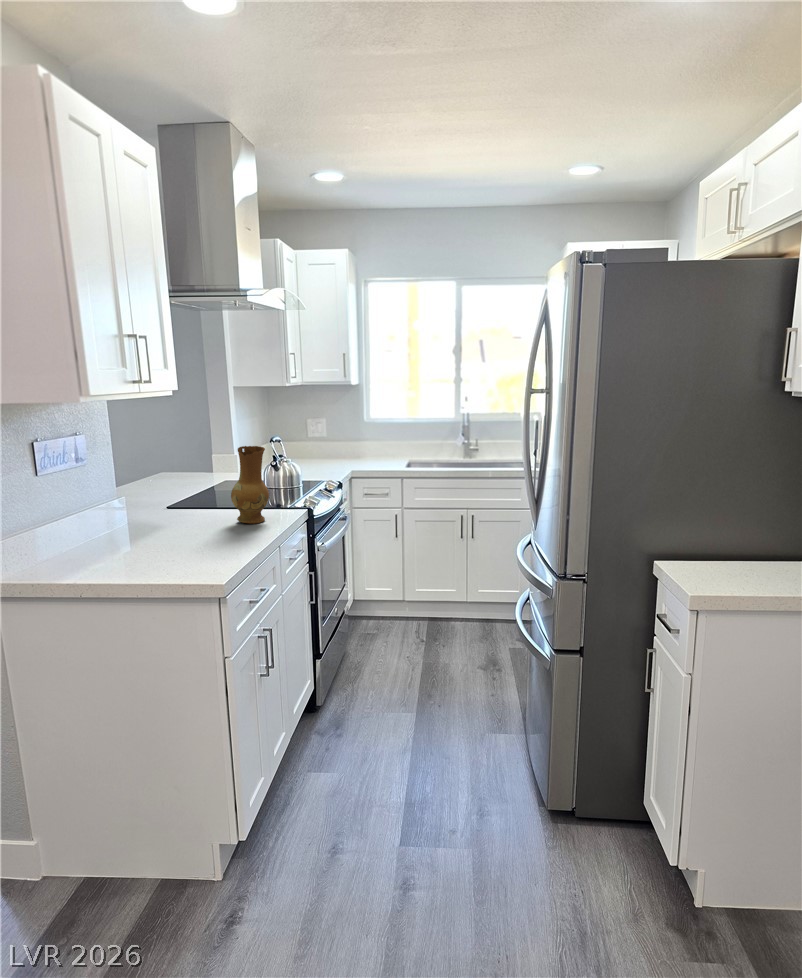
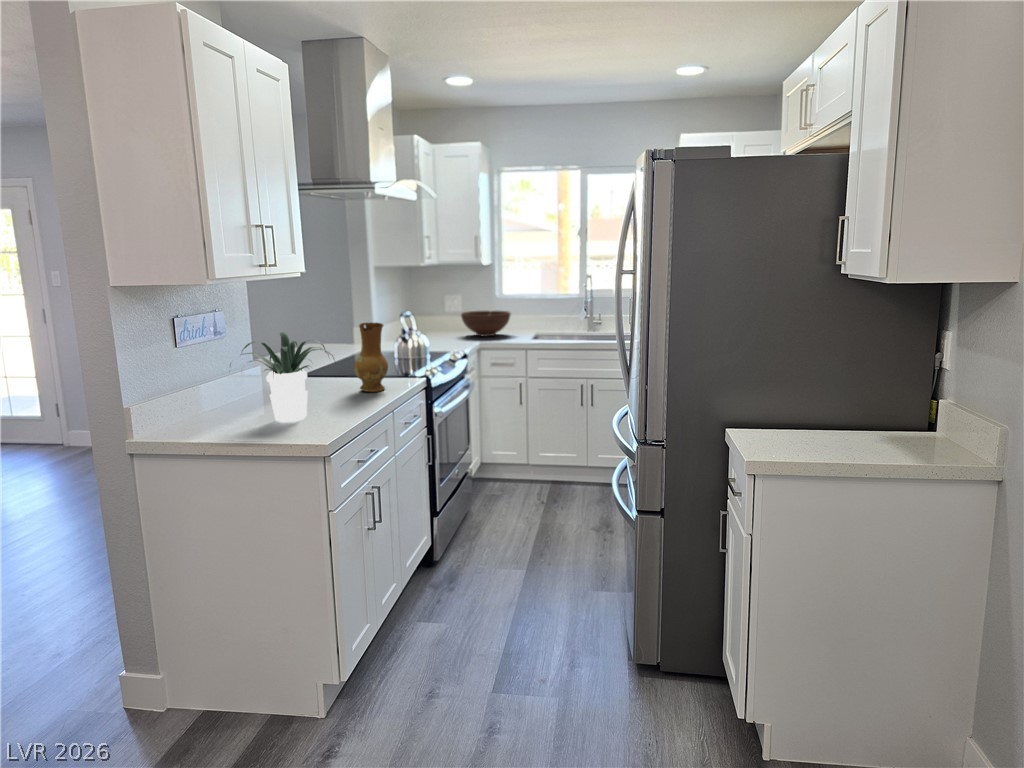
fruit bowl: none [327,432,381,460] -> present [461,311,511,336]
potted plant: none [100,458,224,560] -> present [230,332,334,422]

